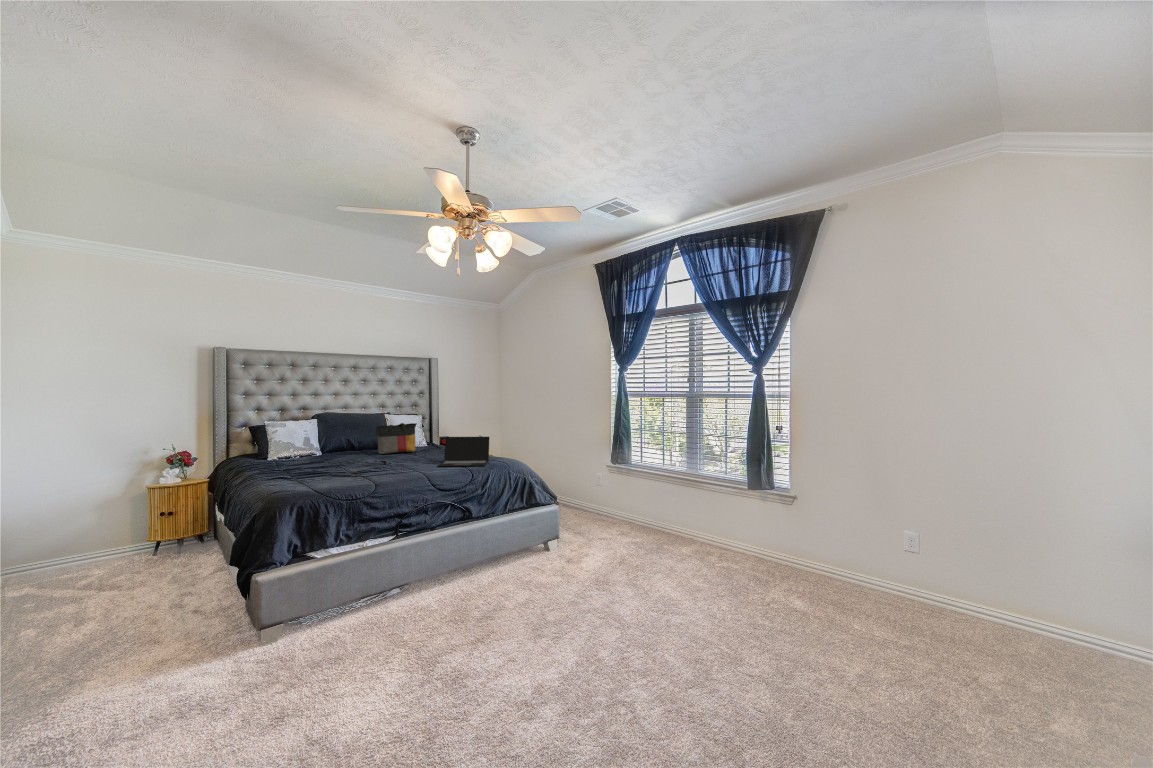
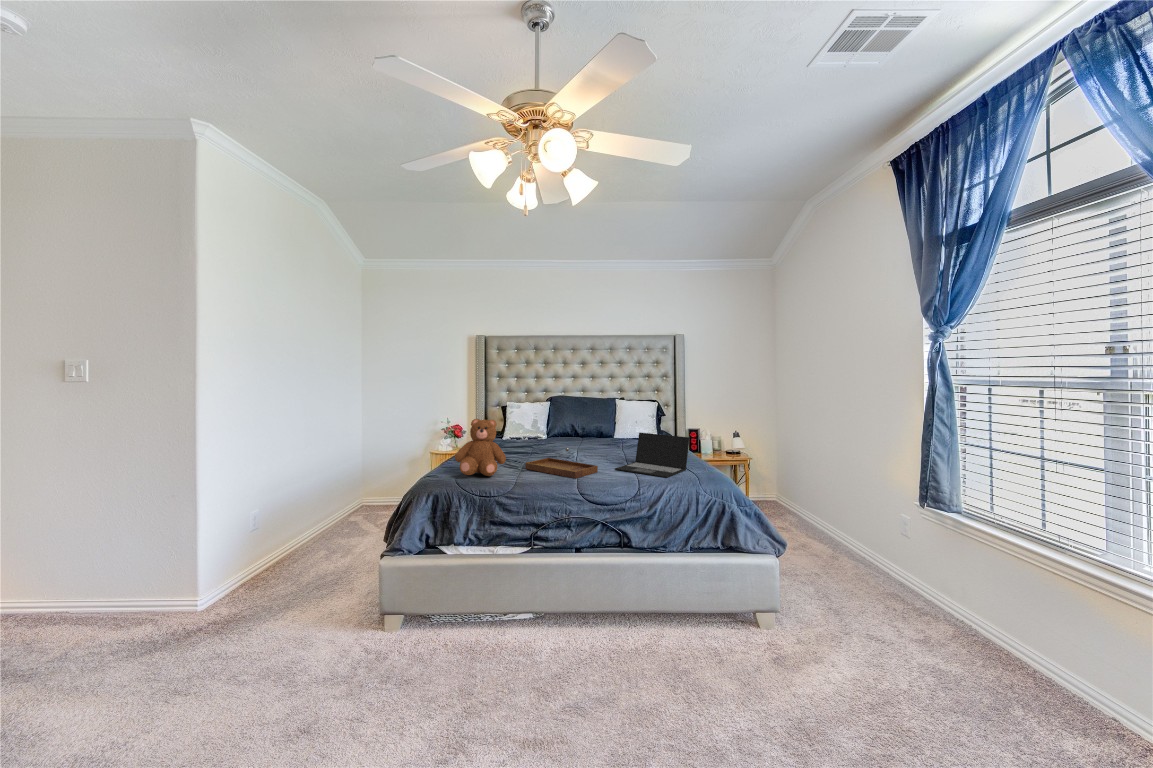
tote bag: present [376,423,417,454] -> none [591,411,634,444]
teddy bear: none [294,432,347,486] -> present [455,419,506,476]
tray: none [358,452,427,476] -> present [525,447,598,479]

